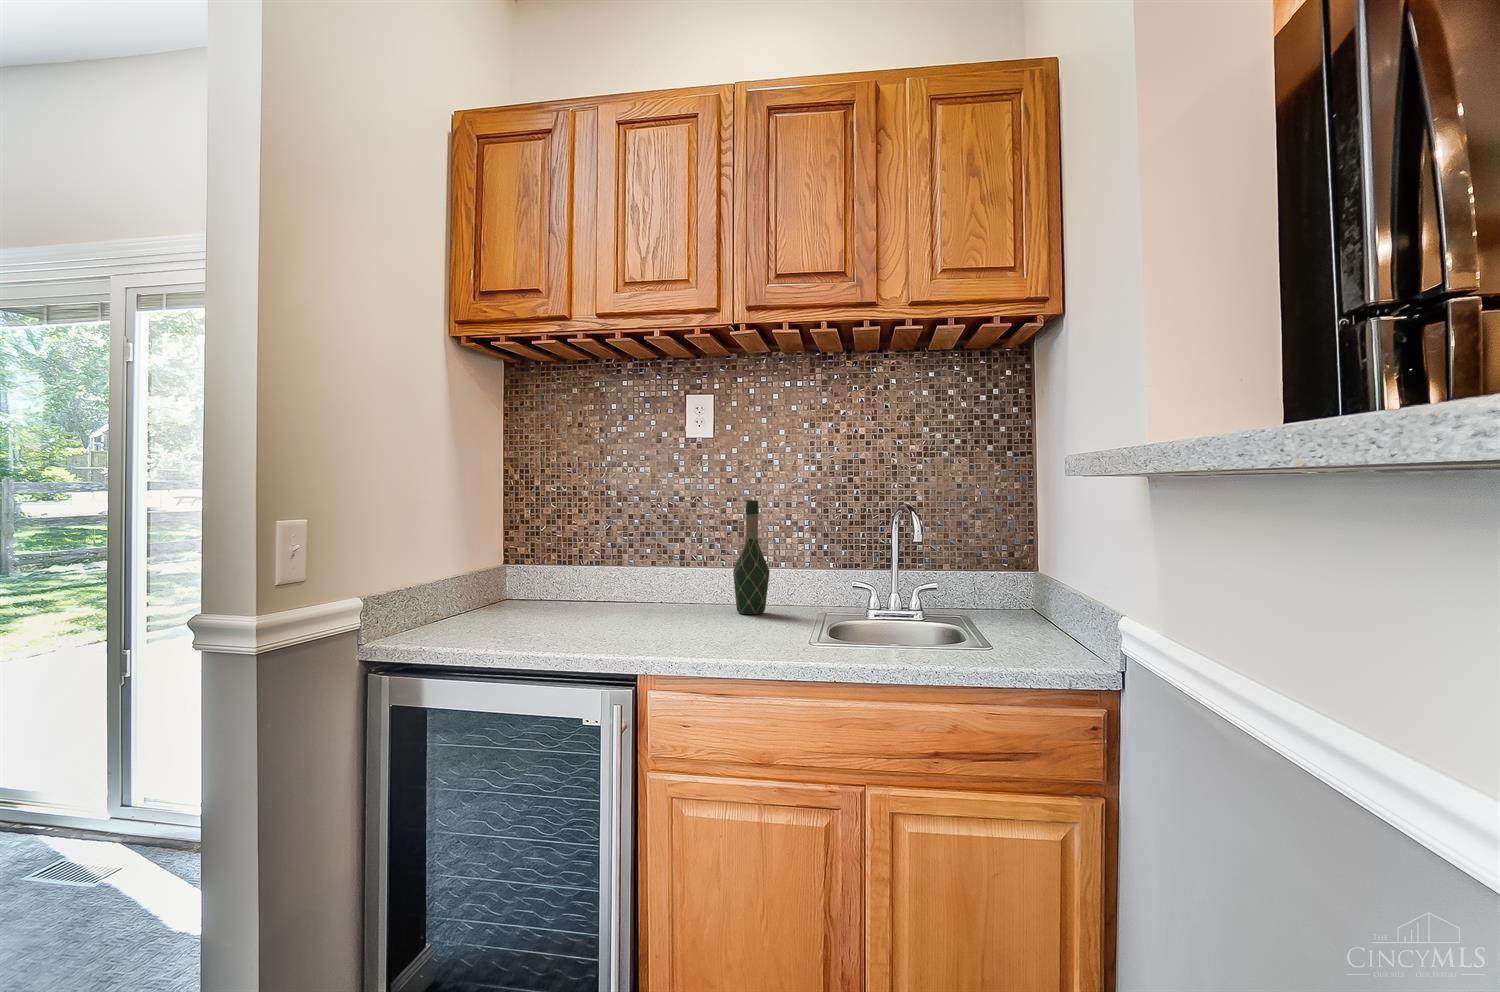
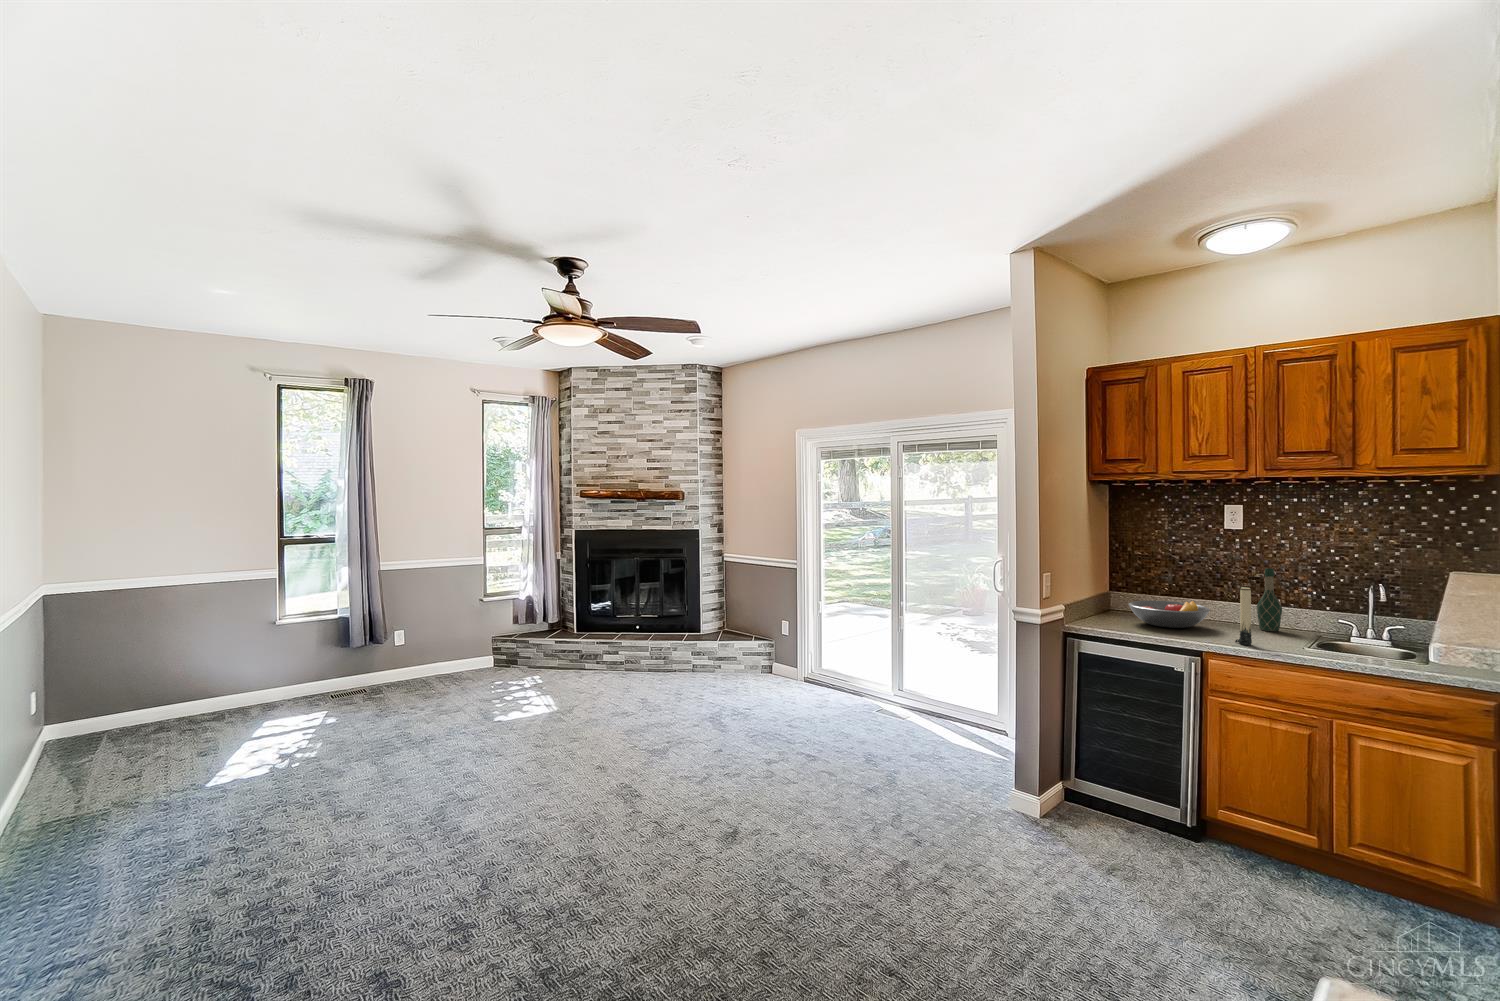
candle: none [701,521,730,646] -> present [1235,587,1252,645]
fruit bowl: none [514,567,662,625] -> present [1129,600,1210,628]

